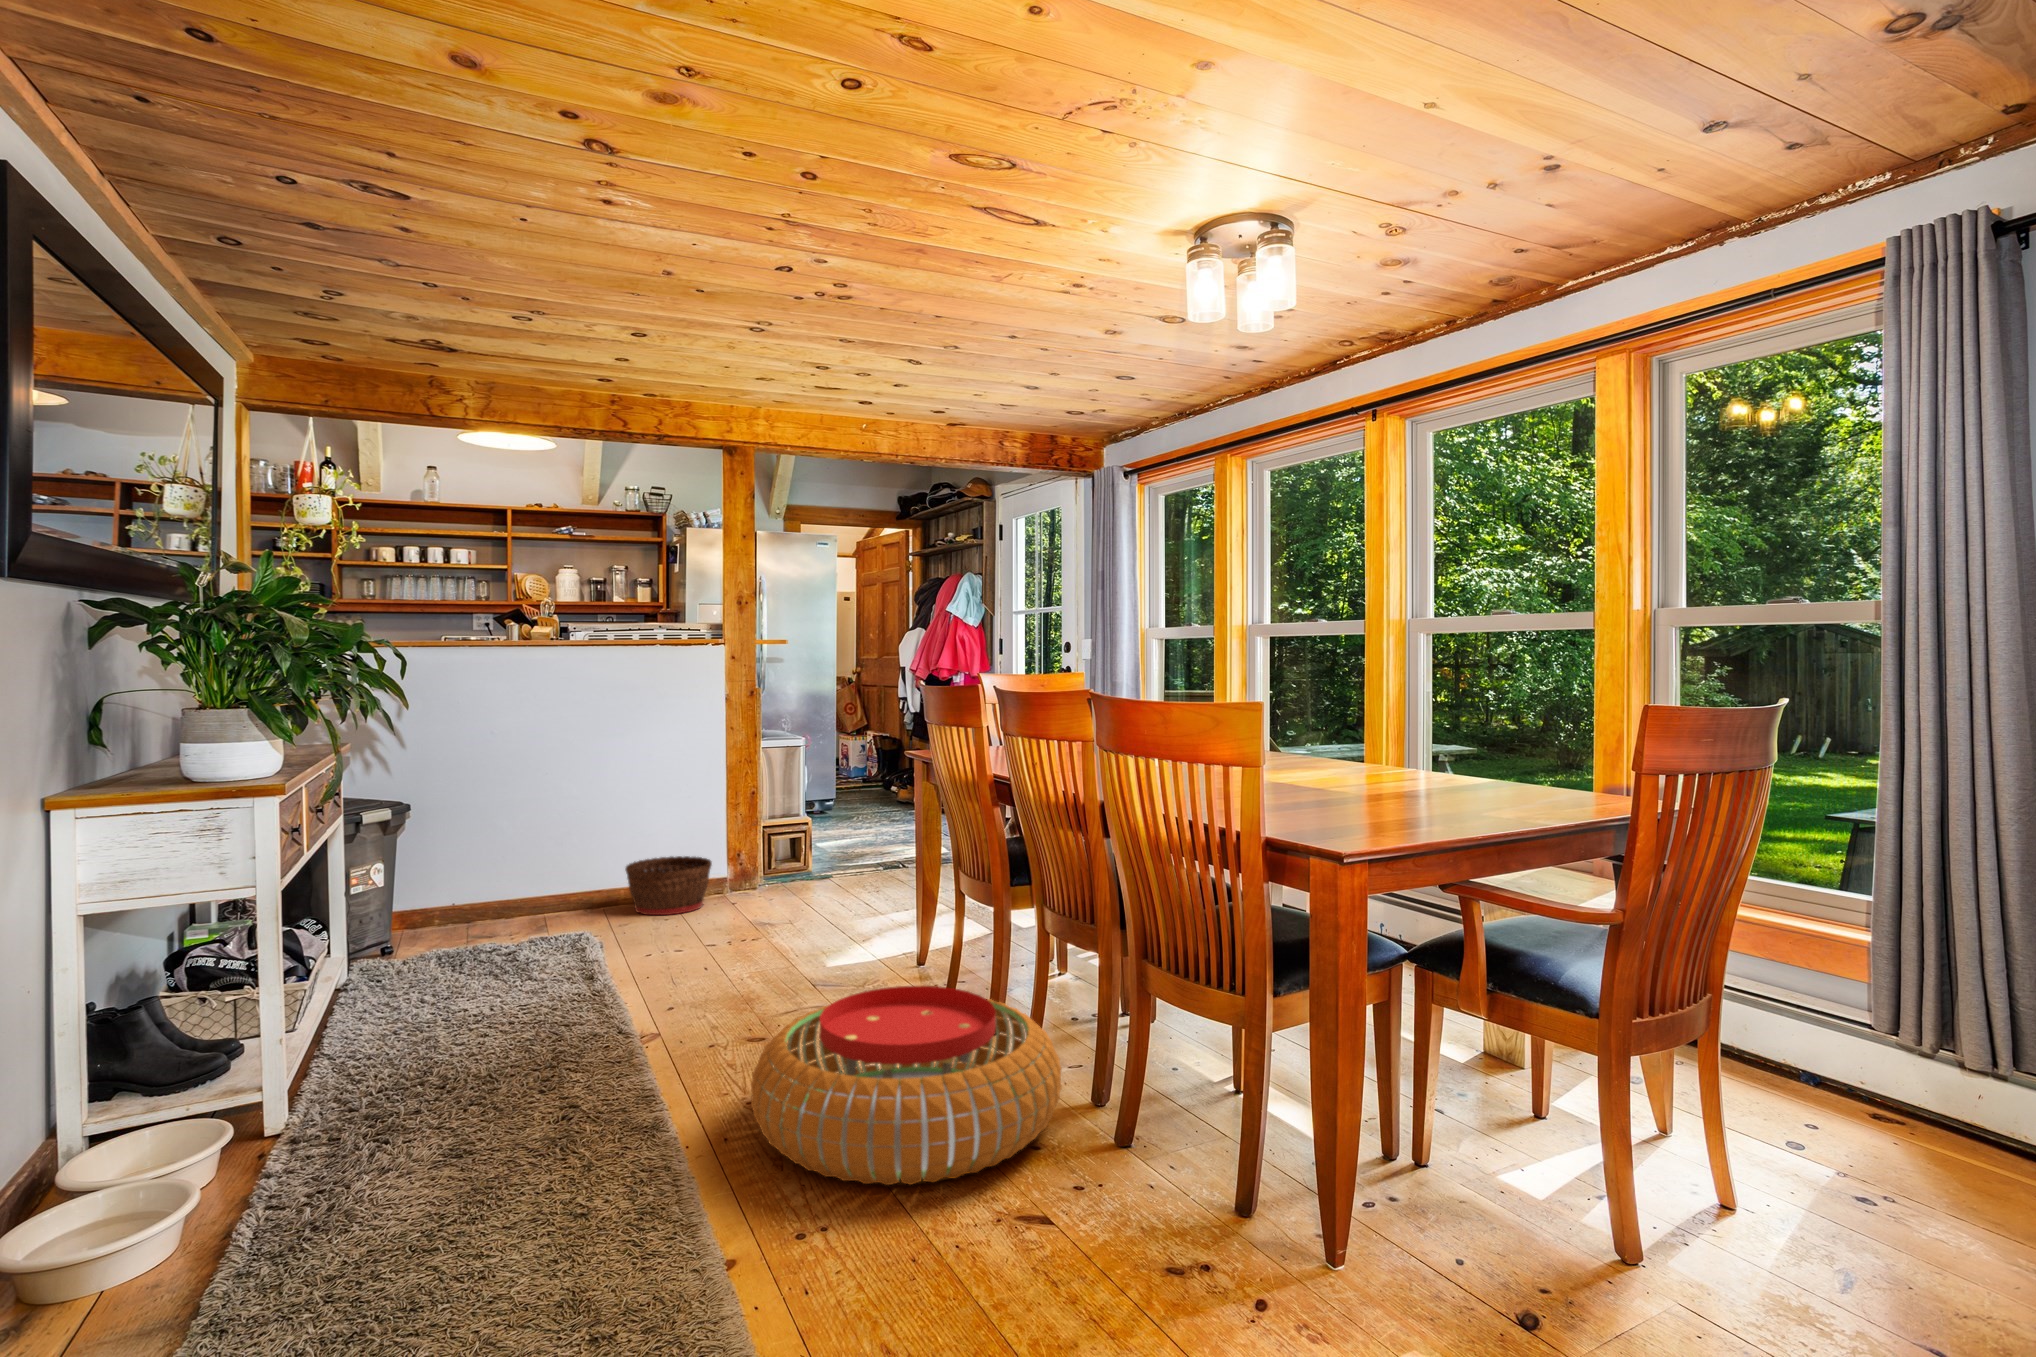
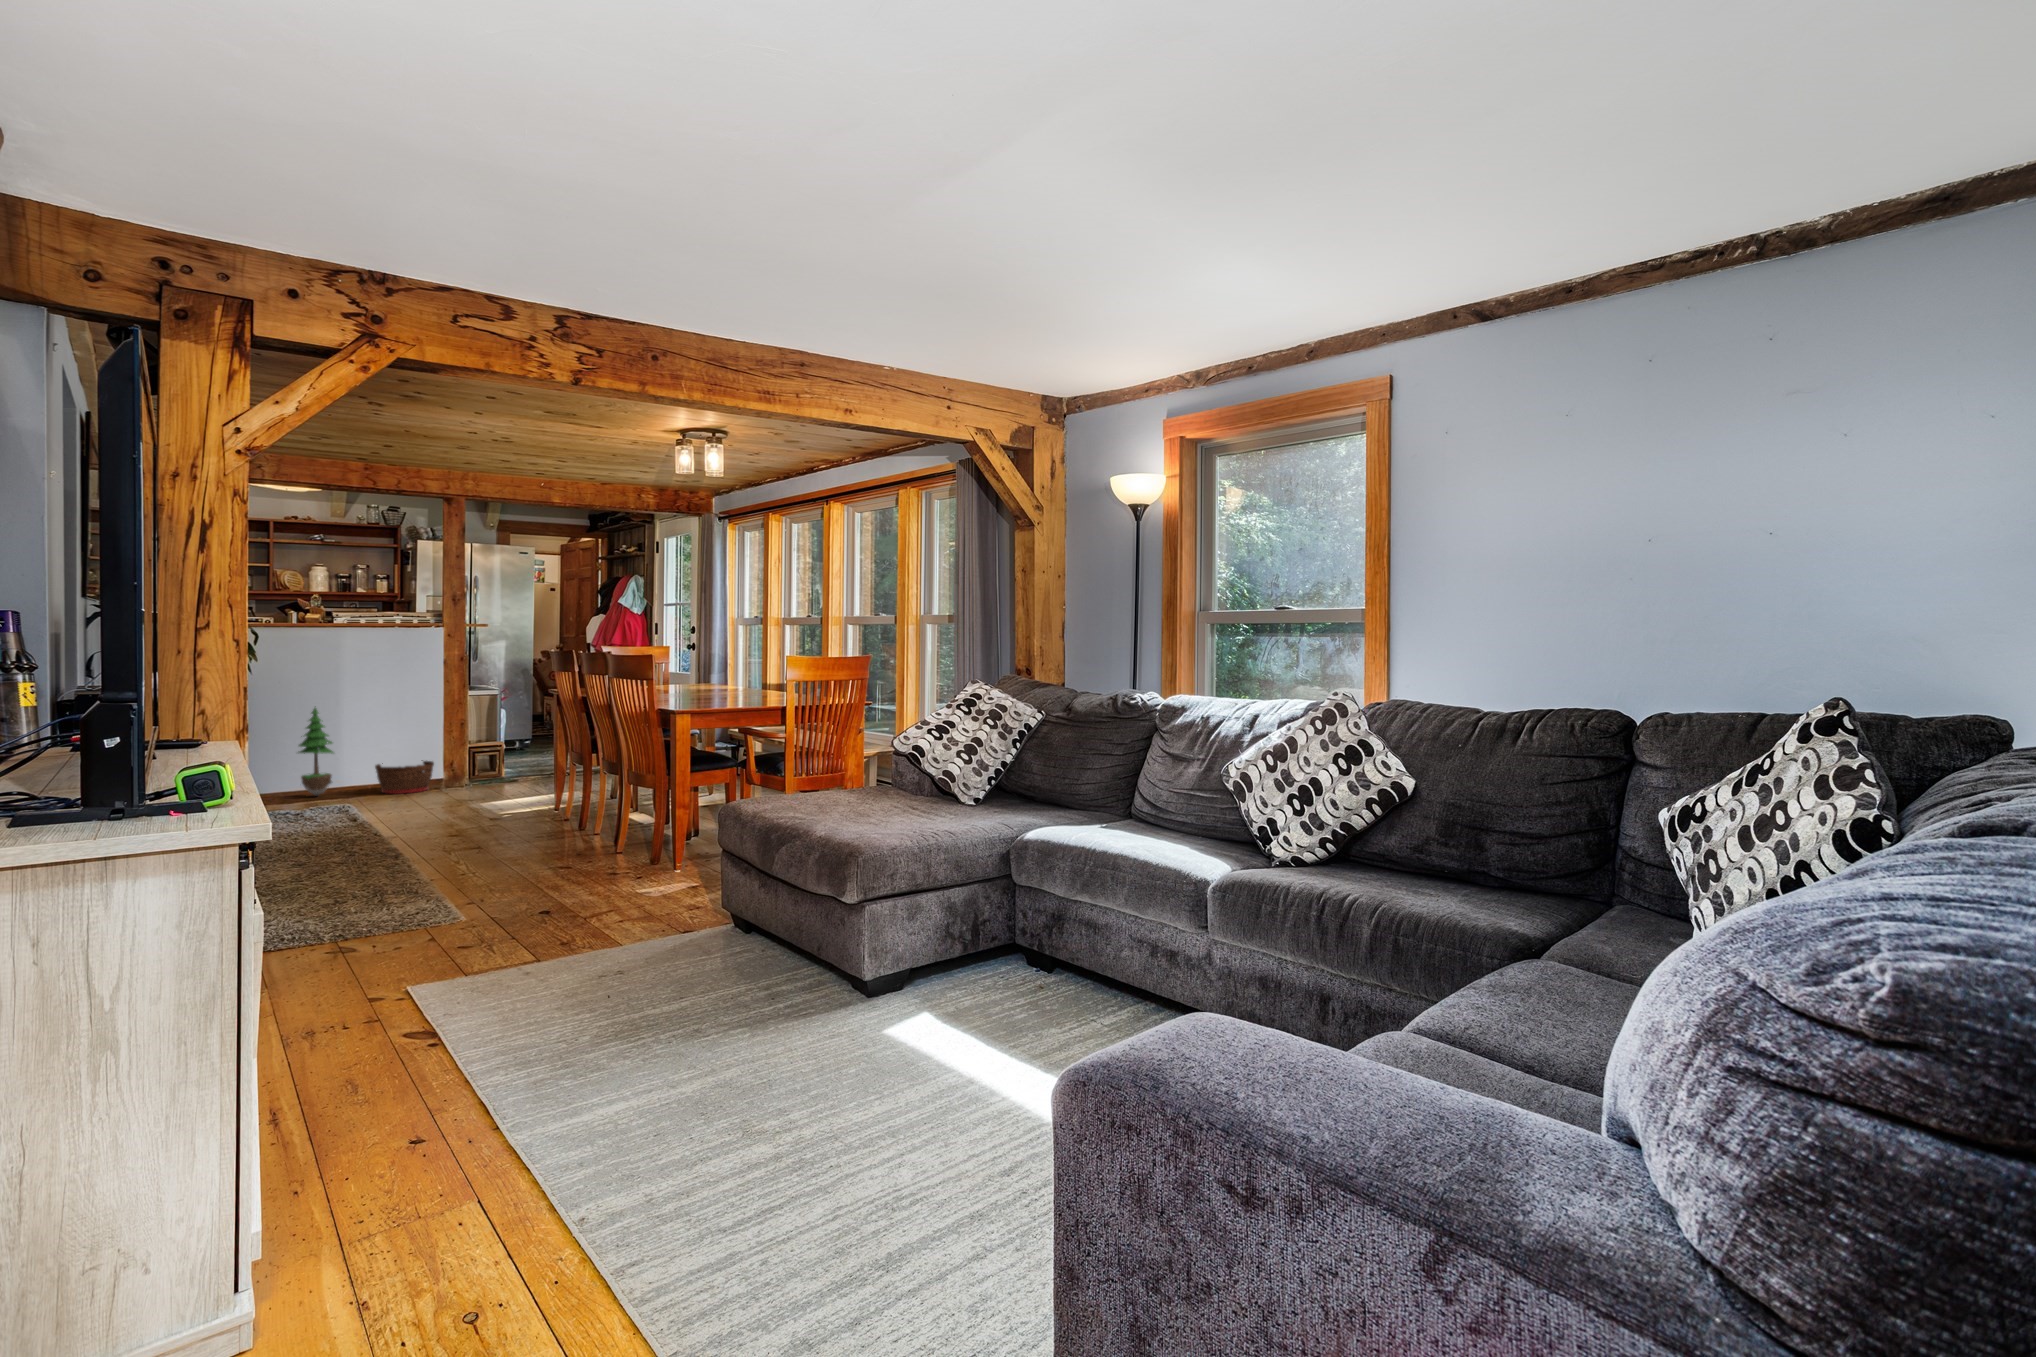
potted tree: none [511,772,568,918] -> present [299,708,334,796]
pouf: present [751,986,1062,1185] -> none [446,790,597,856]

